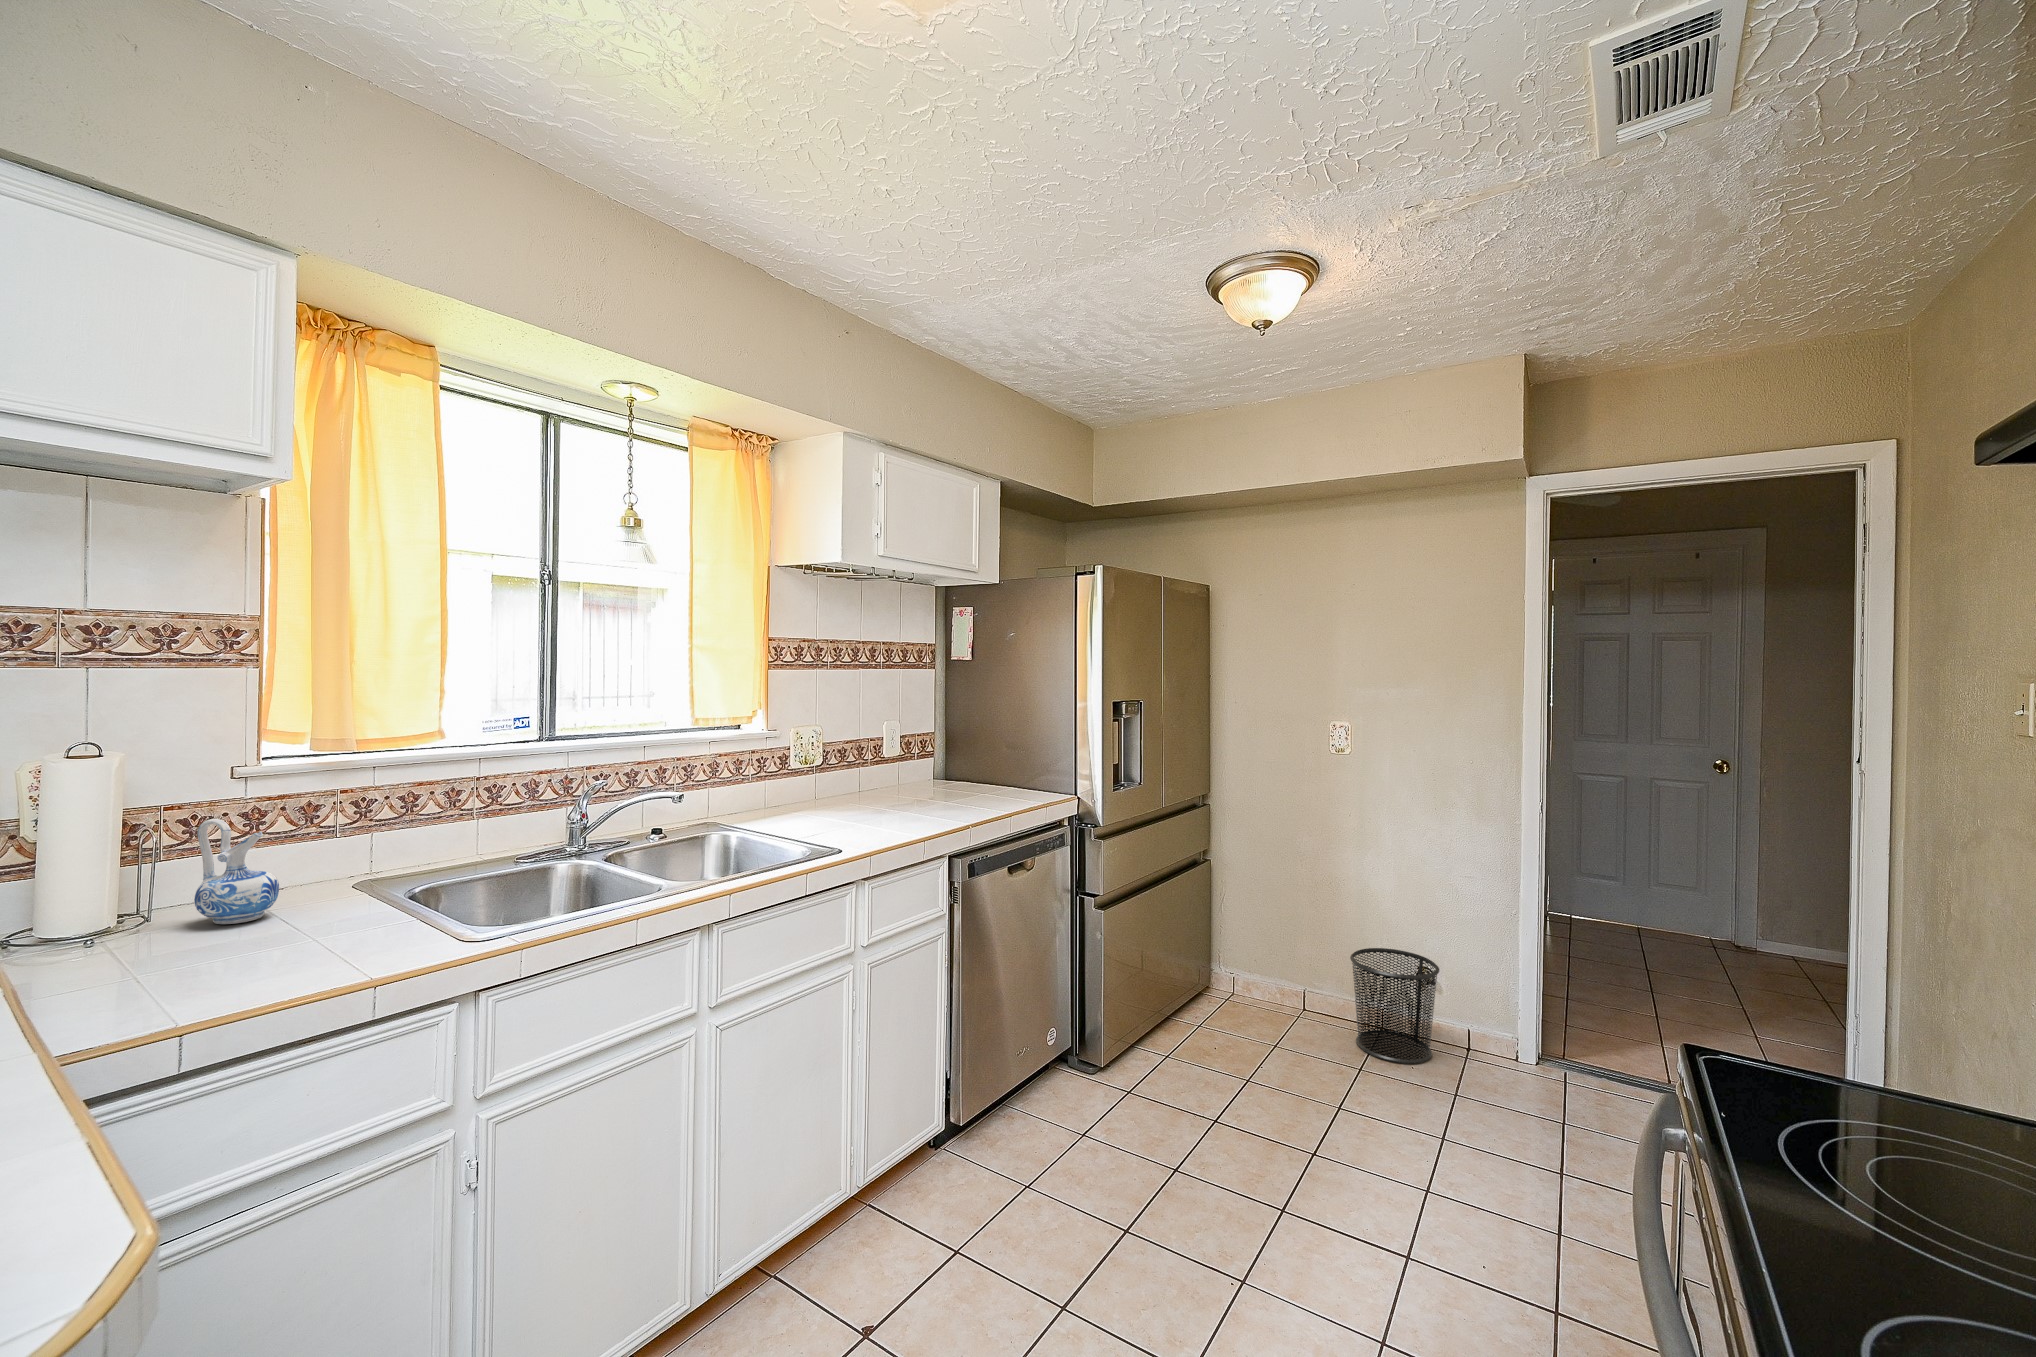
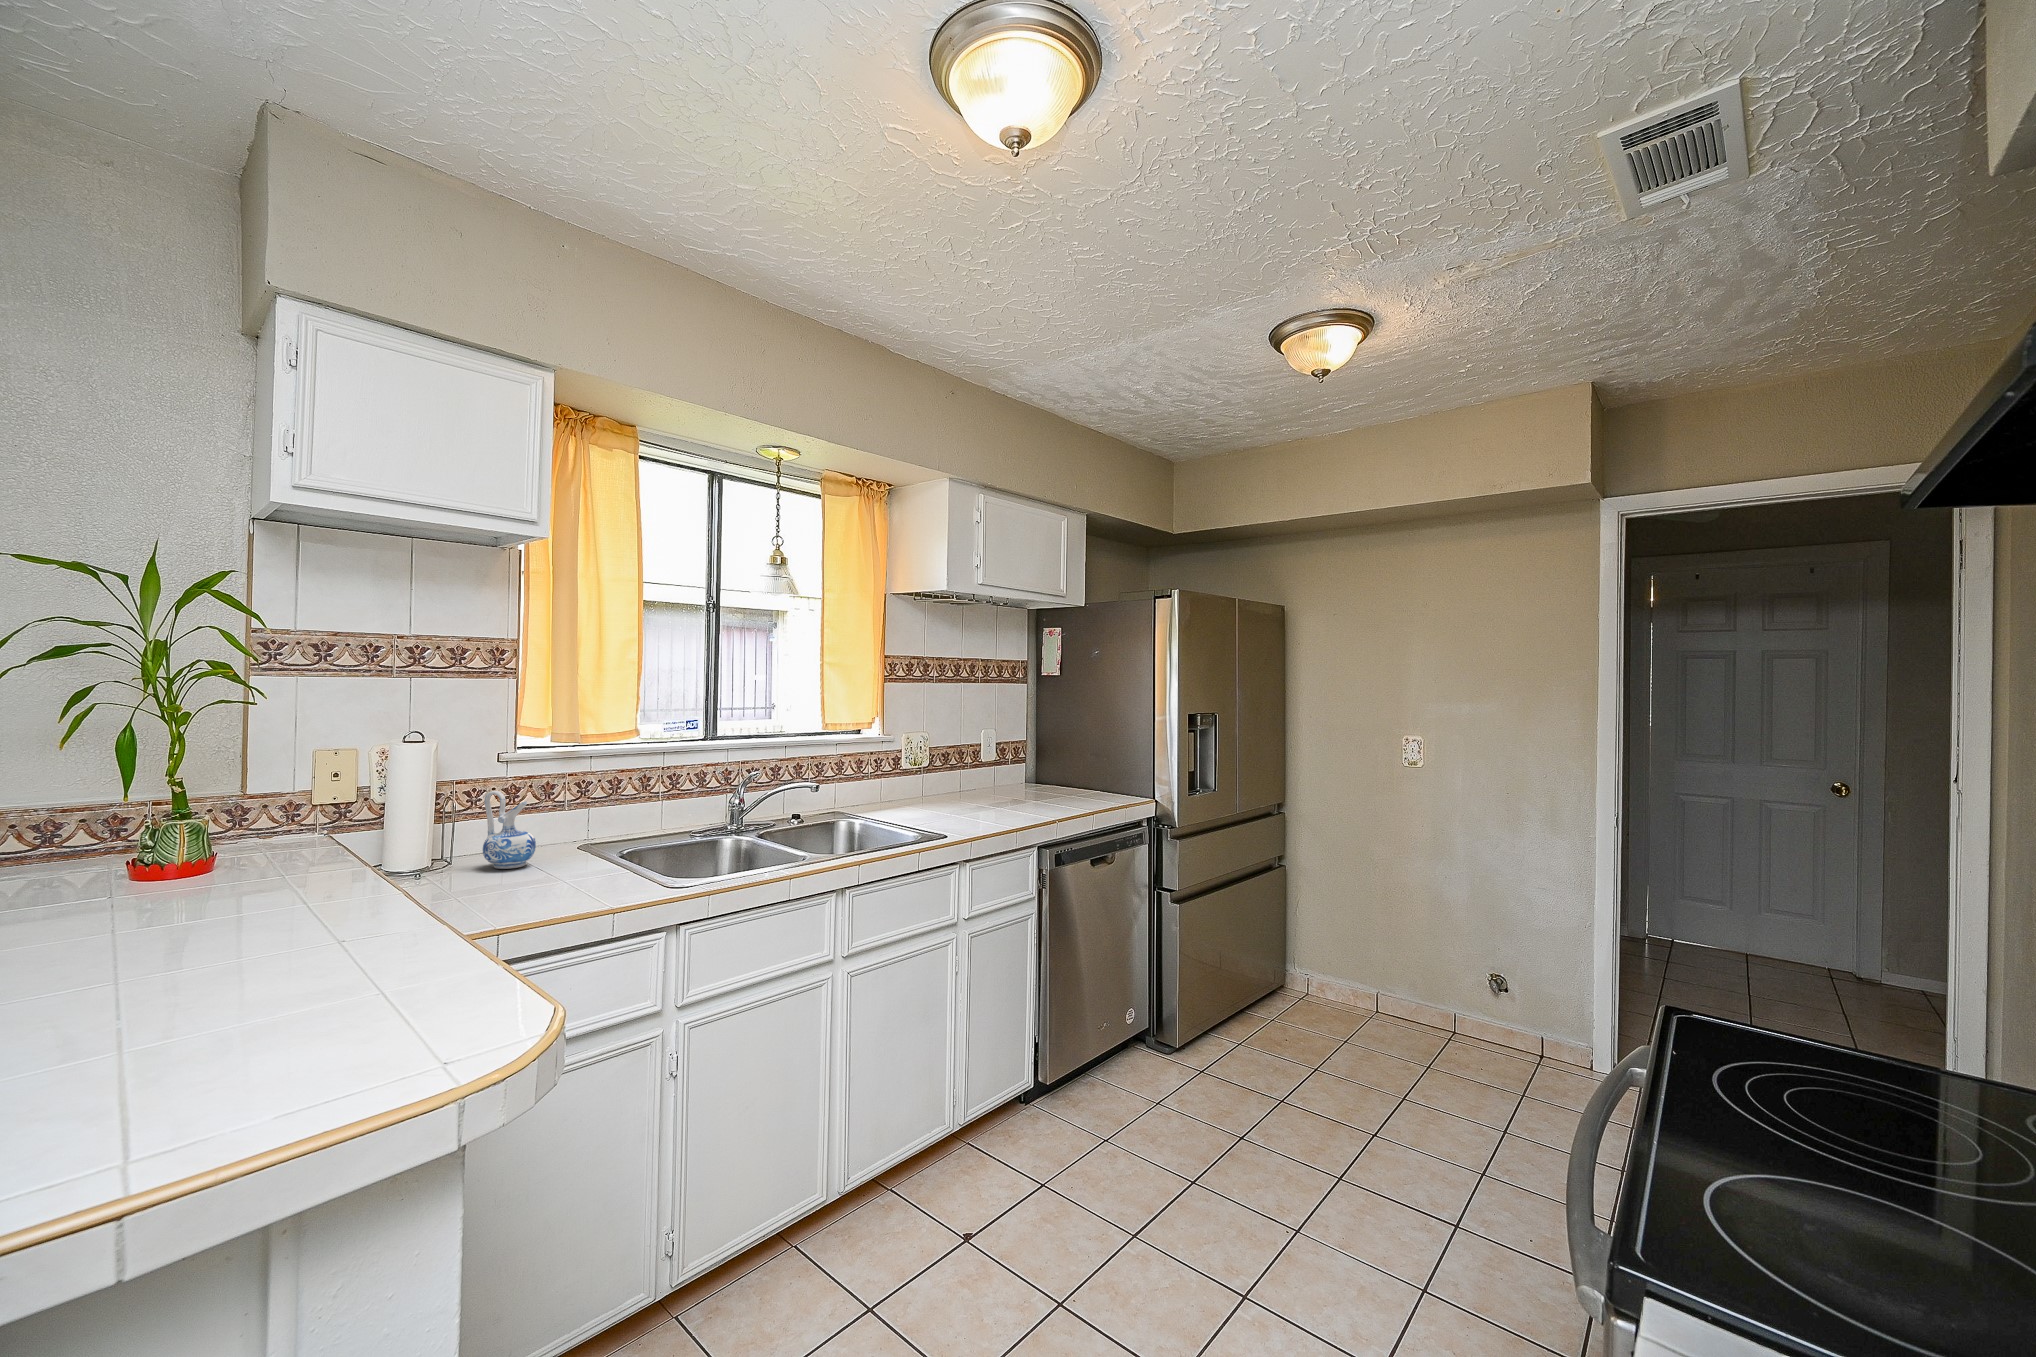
trash can: present [1350,948,1439,1064] -> none [1423,955,1512,1066]

